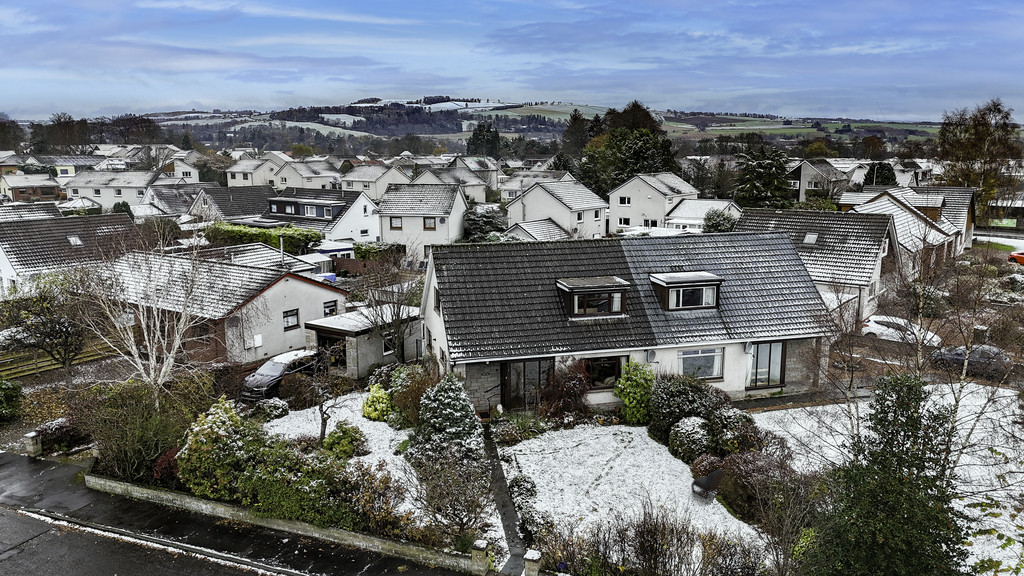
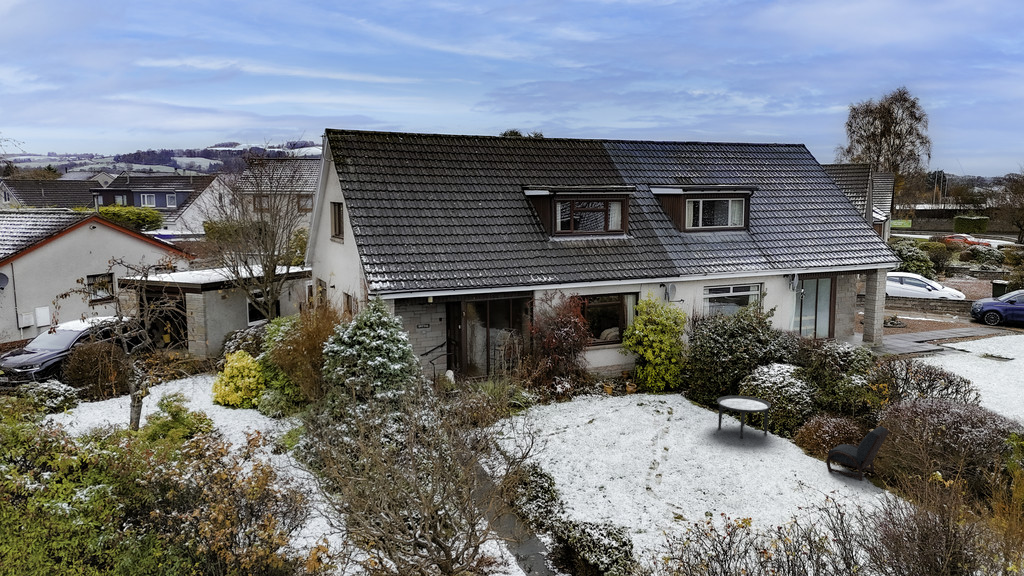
round table: none [648,437,680,465] -> present [717,396,771,439]

